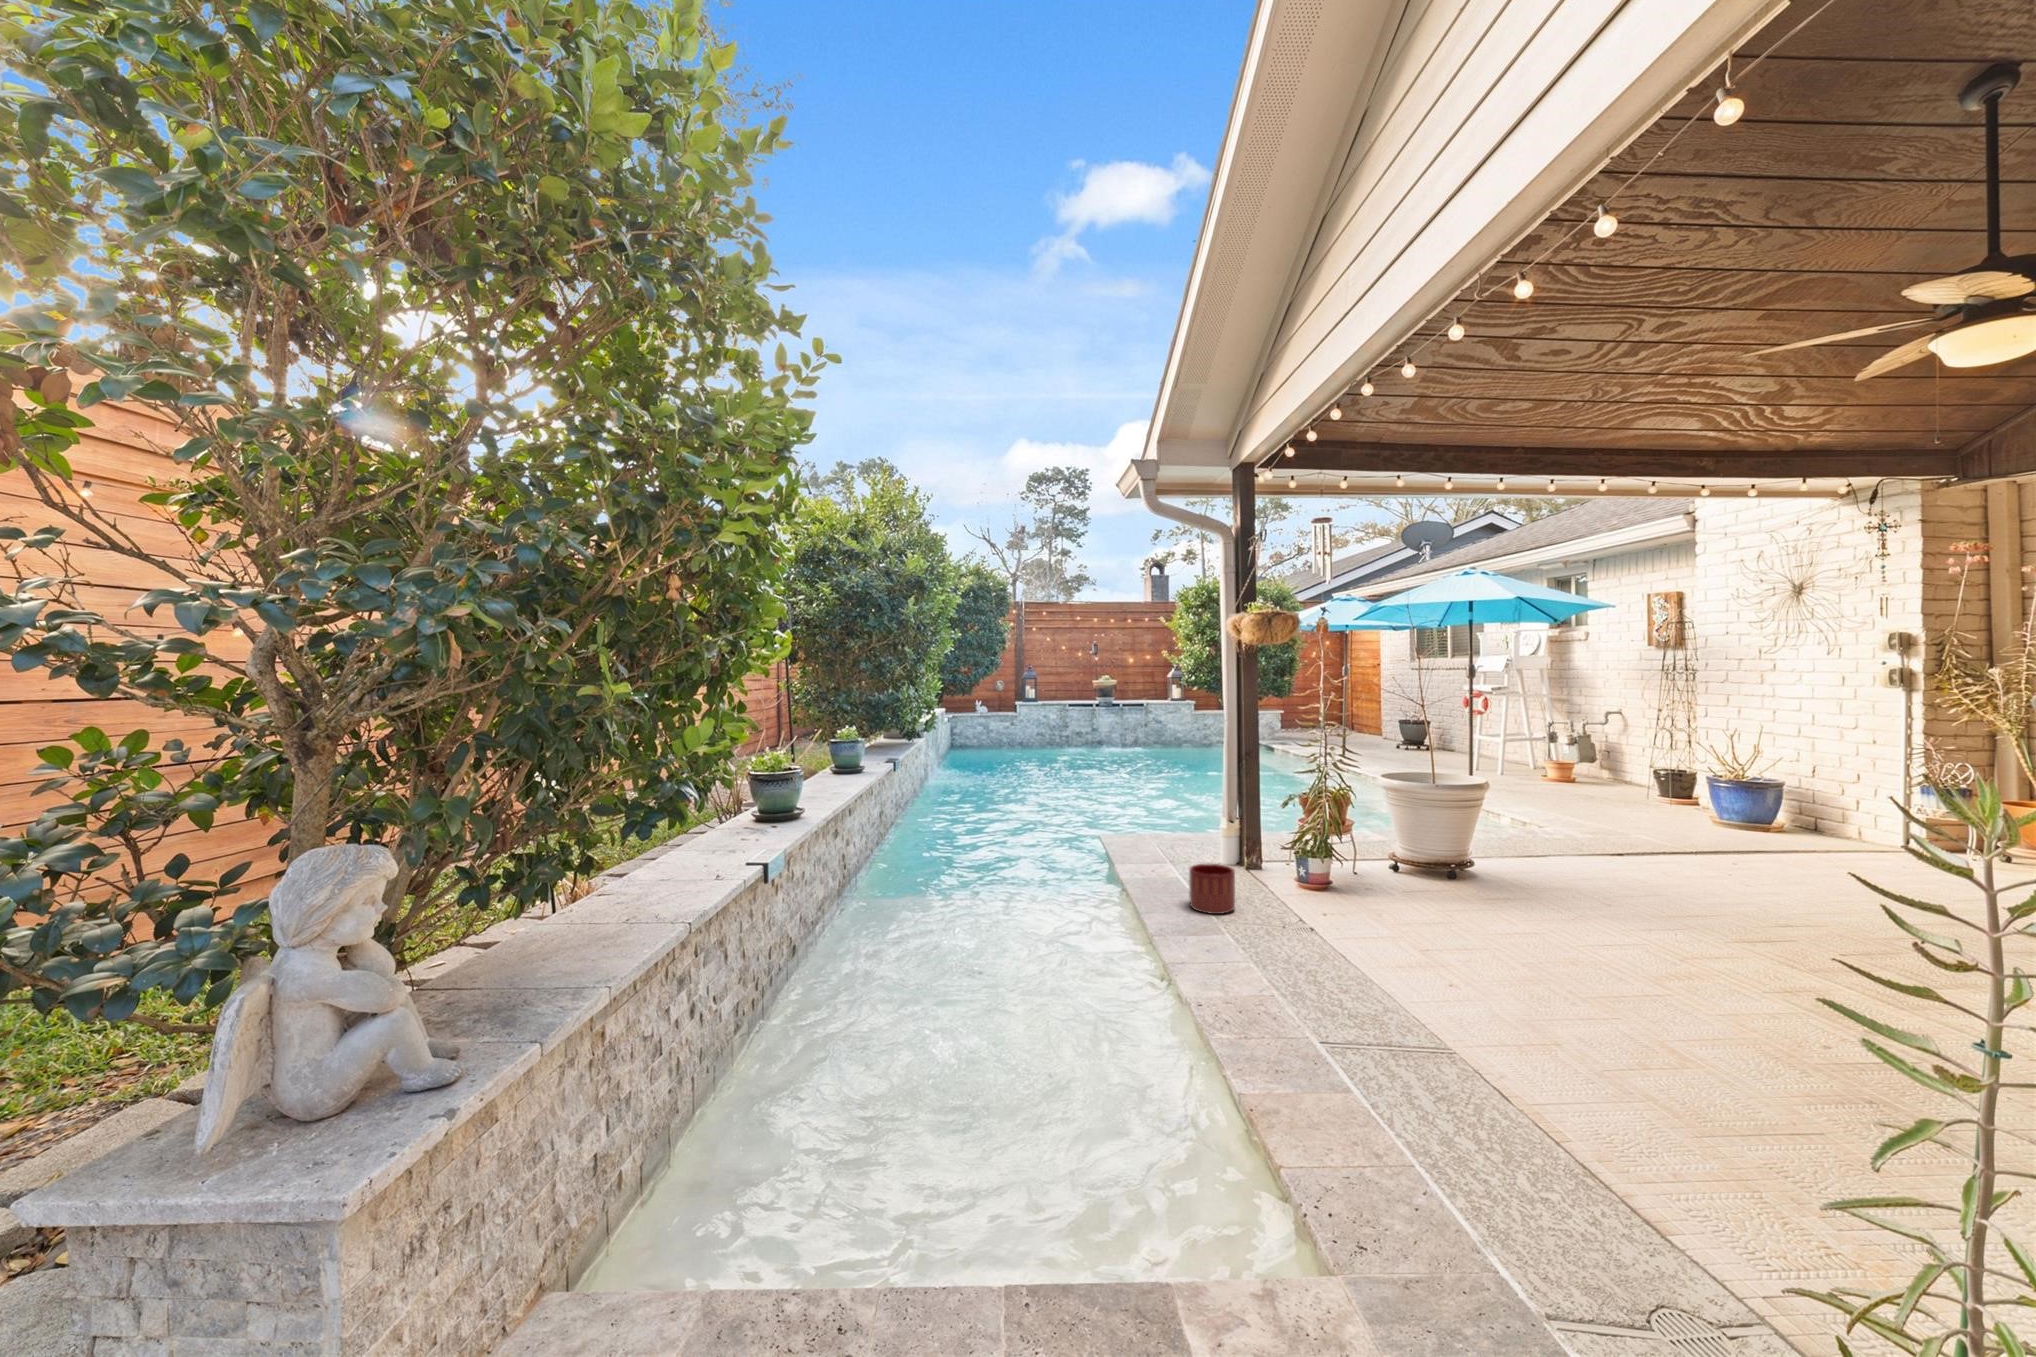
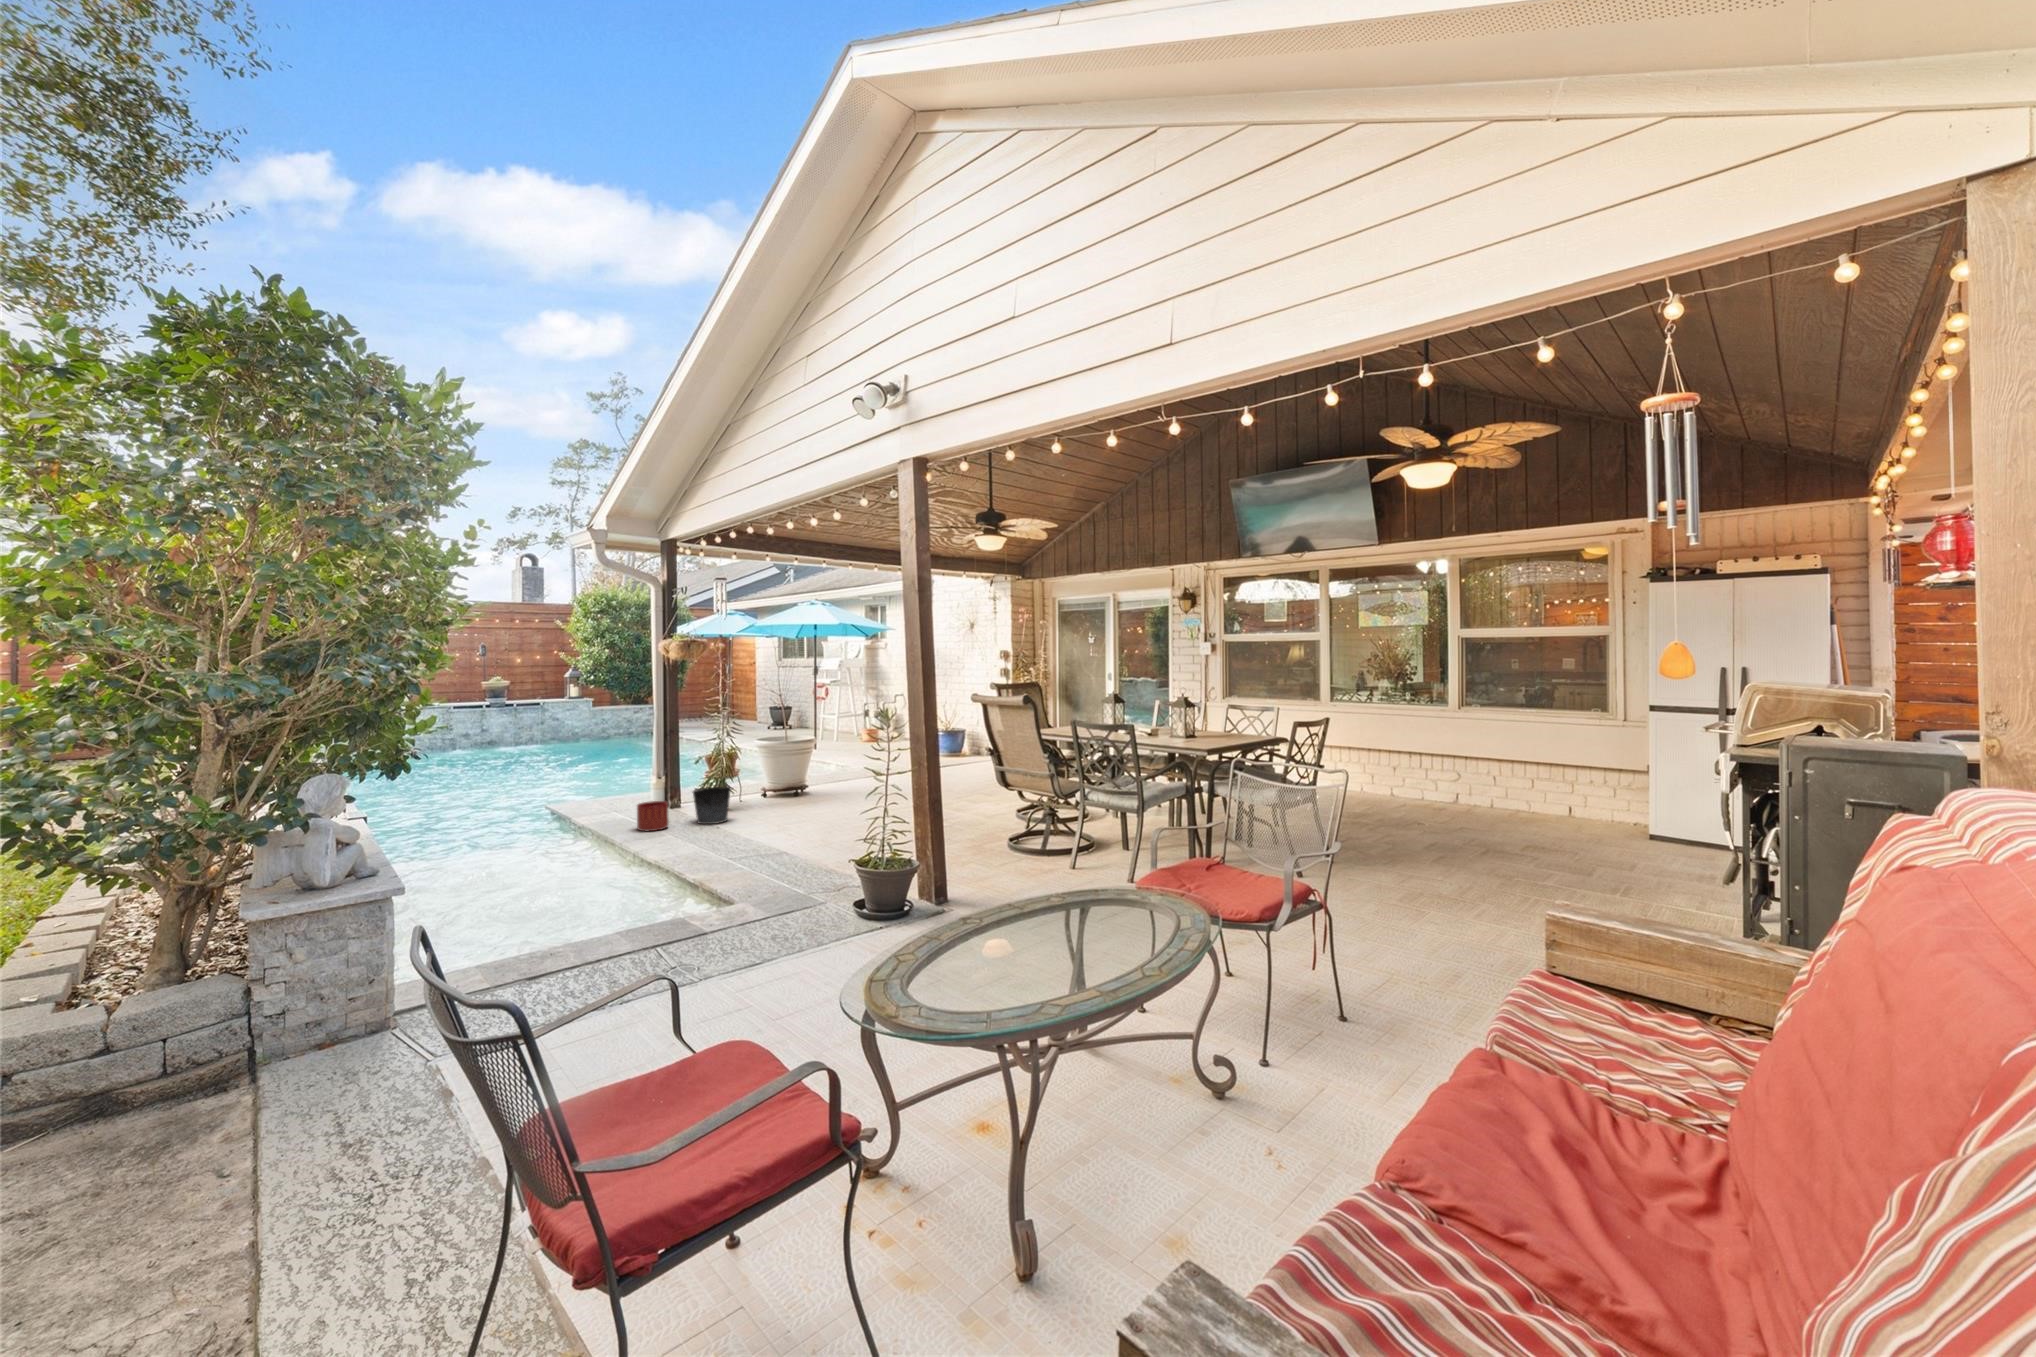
bucket: none [1273,852,1340,917] -> present [693,786,731,824]

